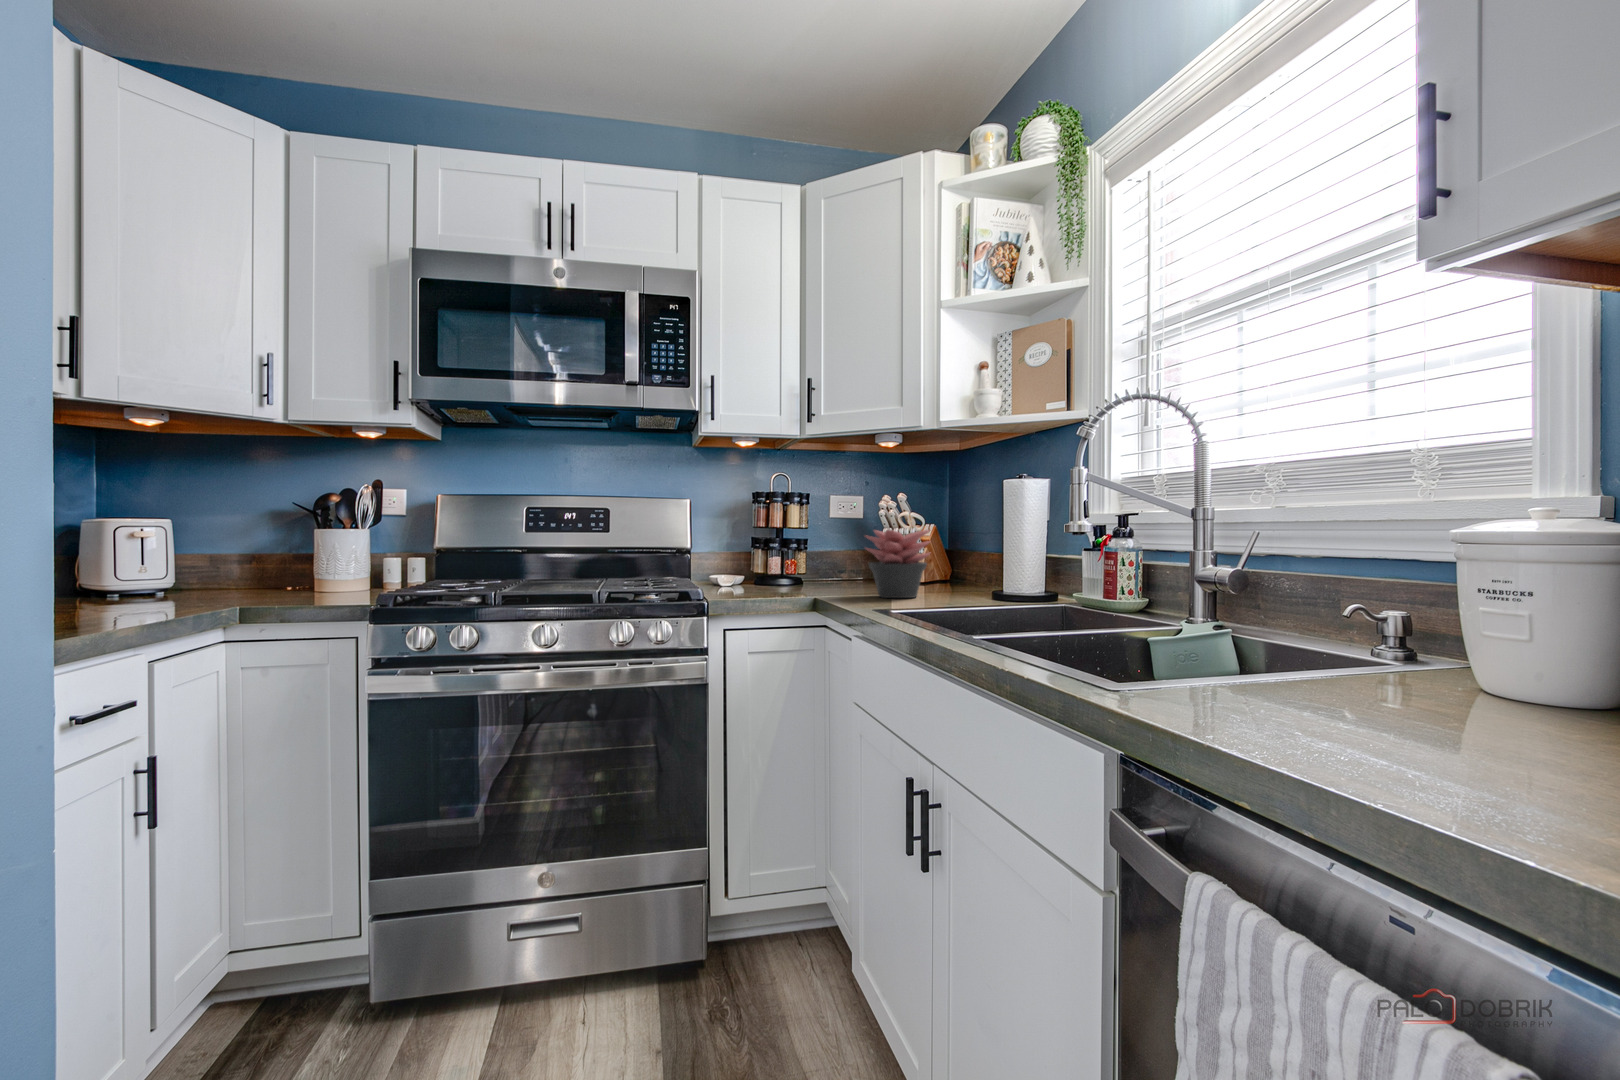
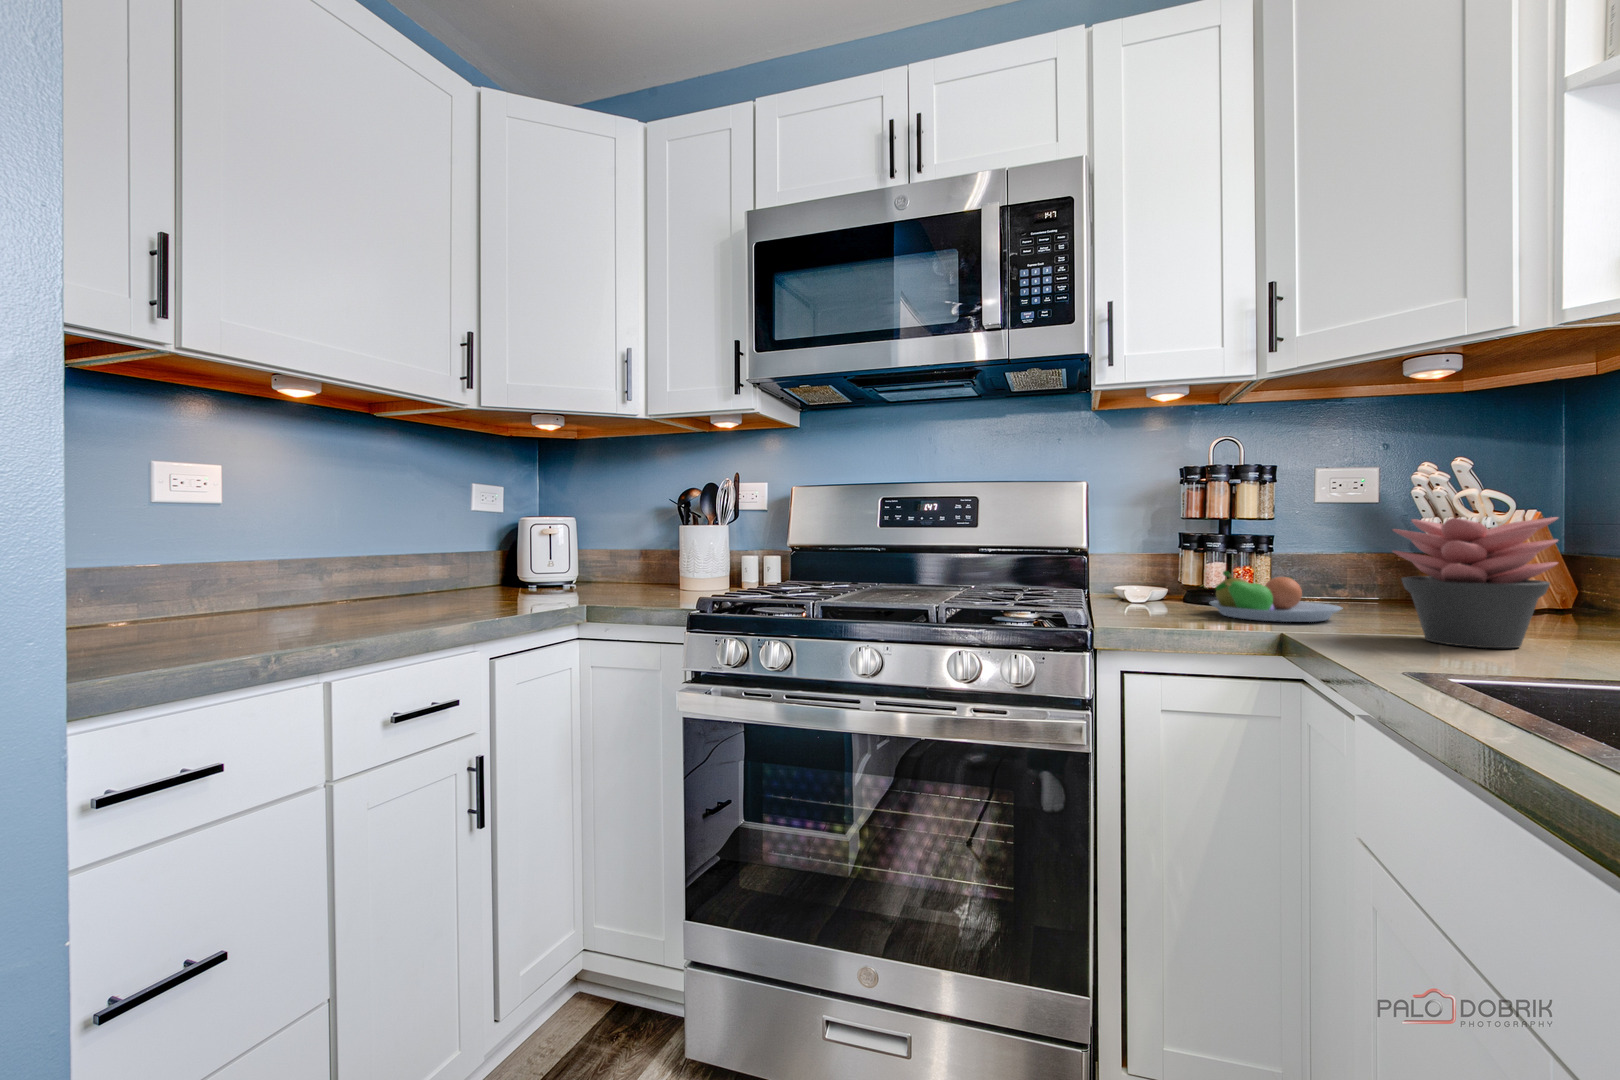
fruit bowl: none [773,562,844,592] -> present [1210,571,1342,622]

